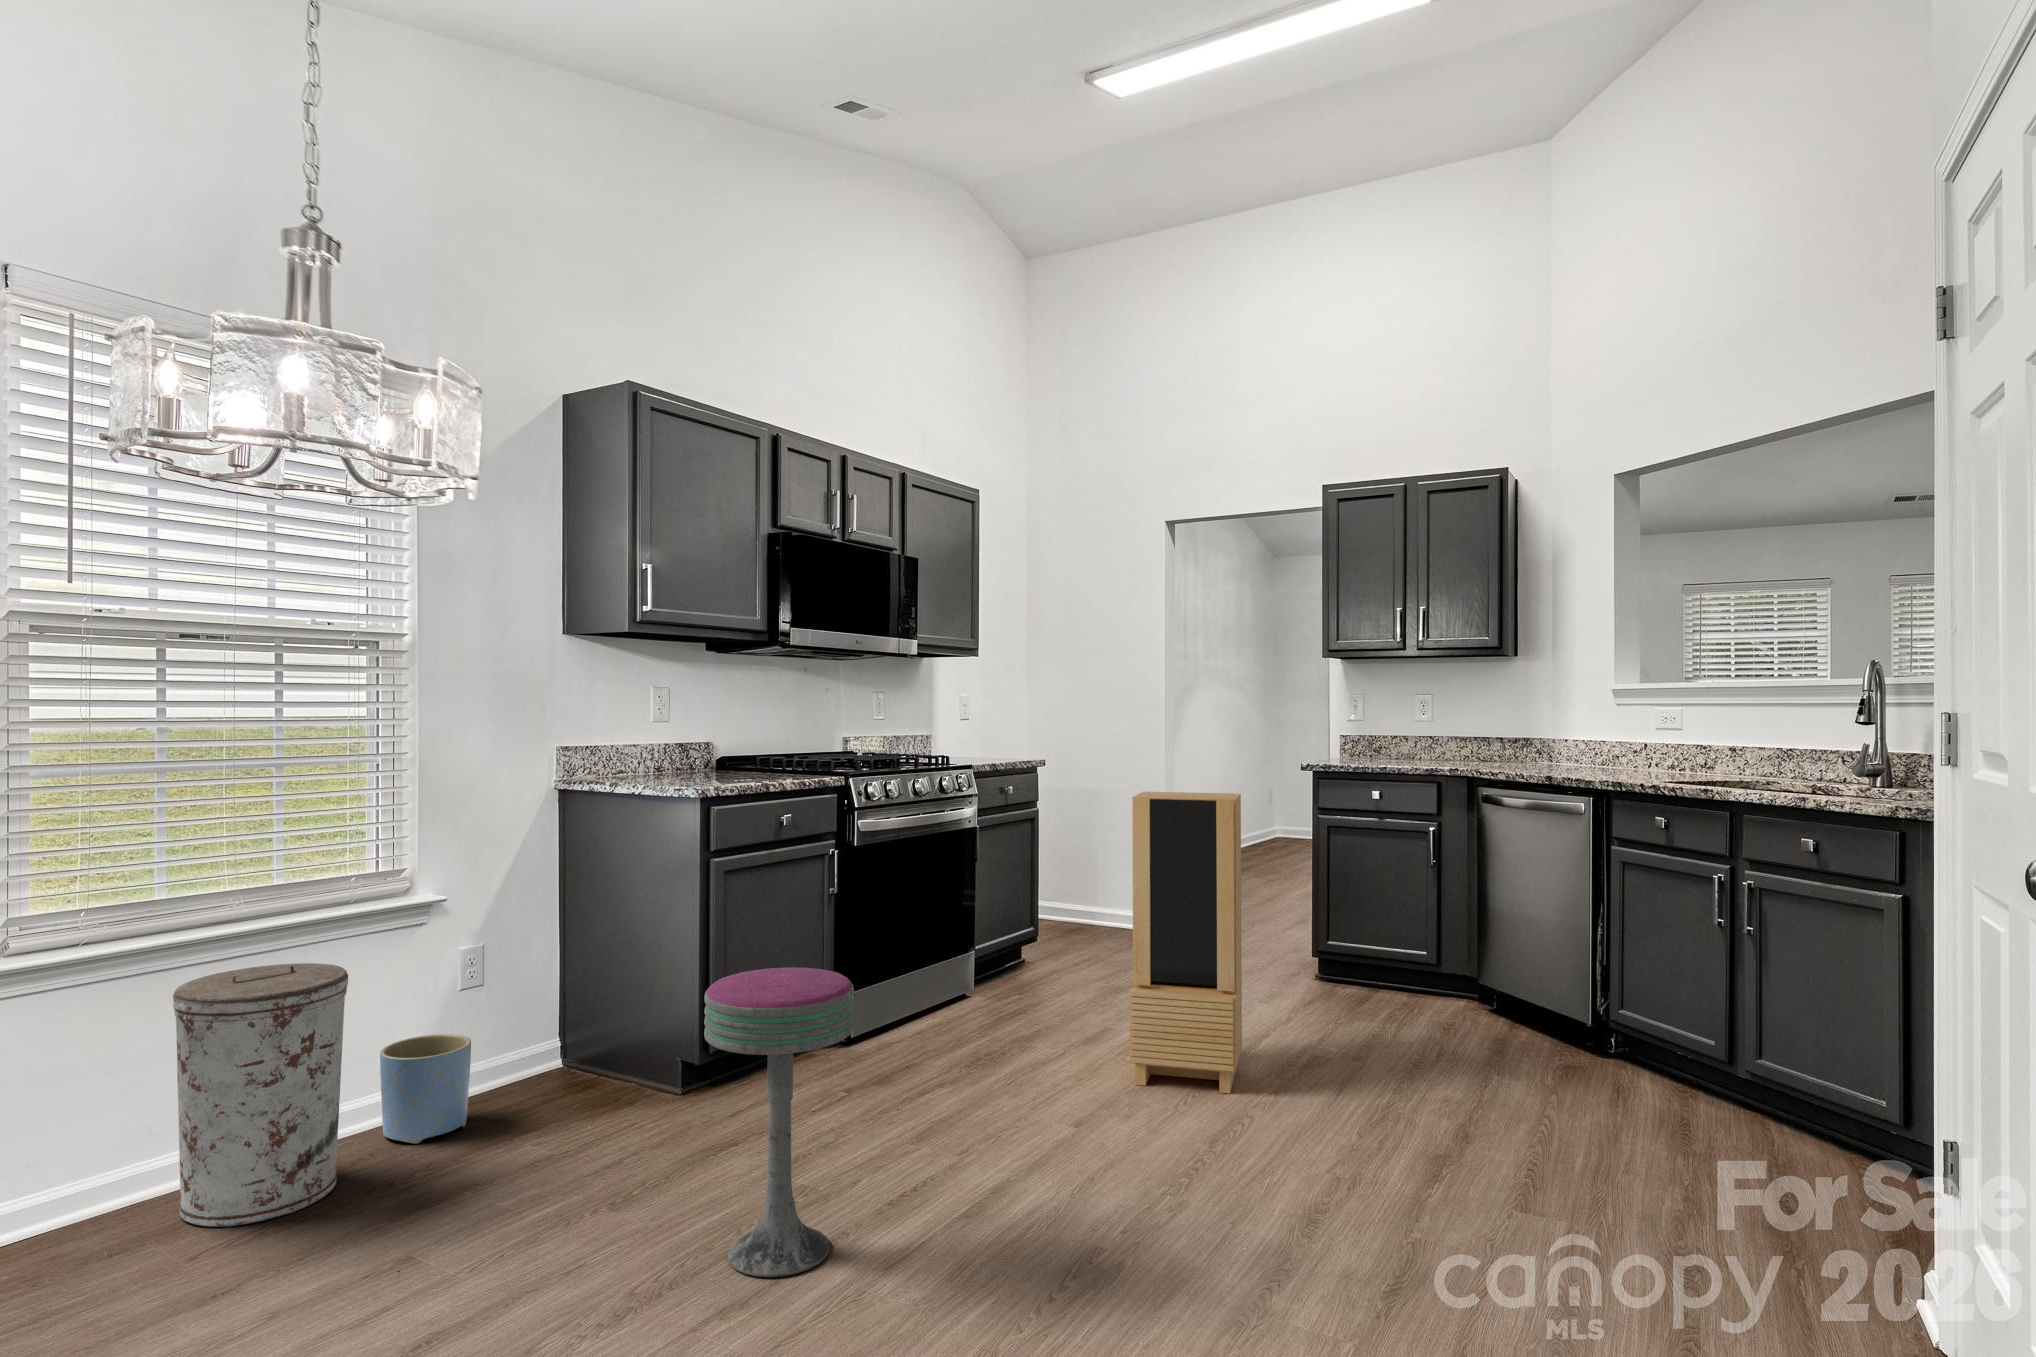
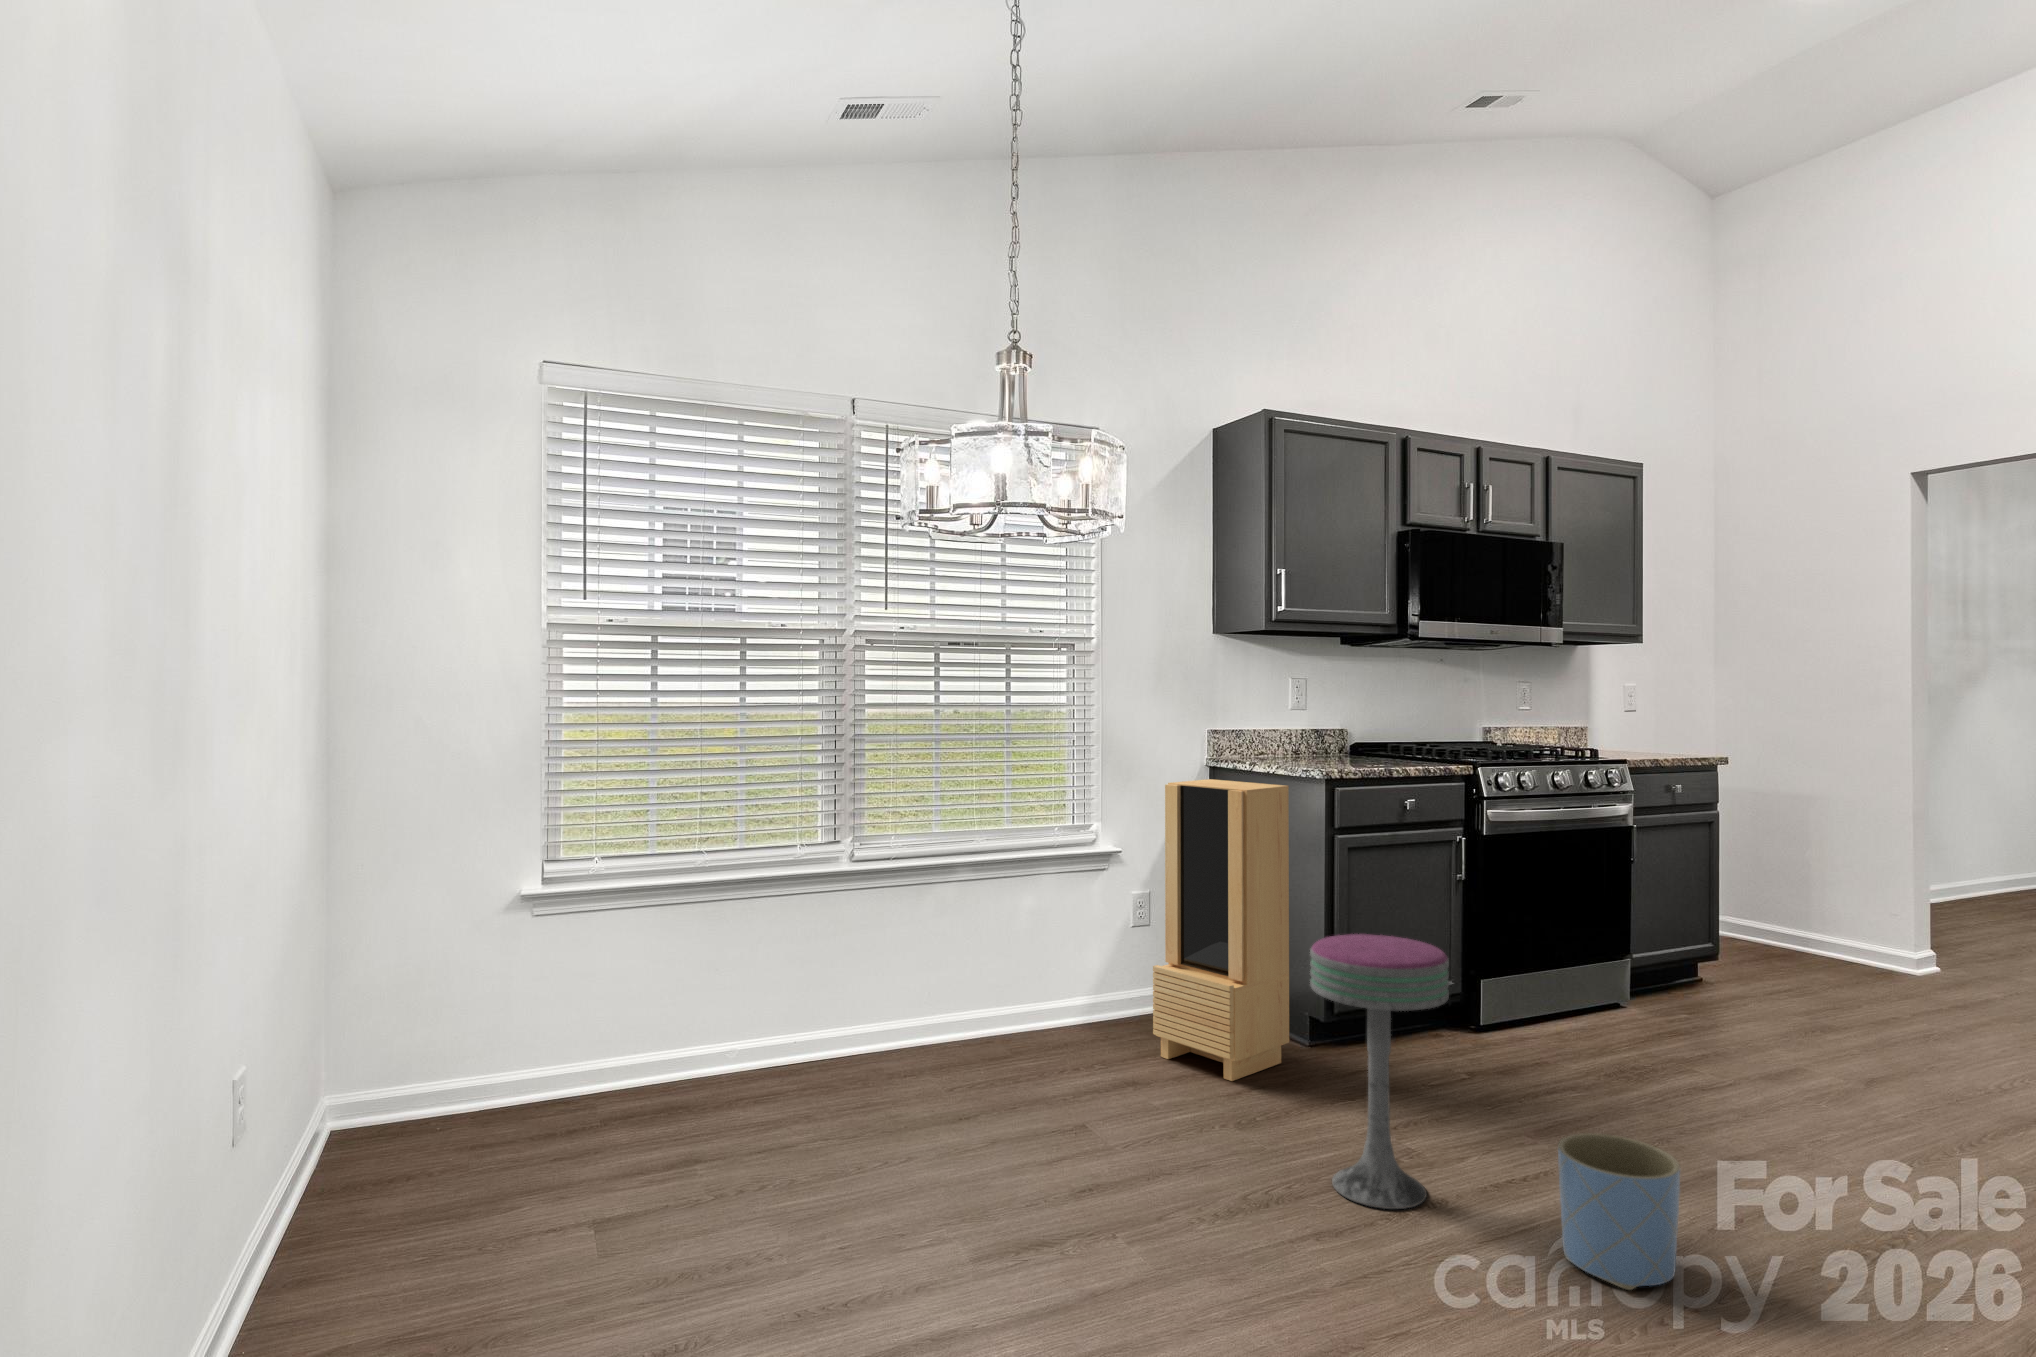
storage cabinet: present [1130,792,1242,1093] -> present [1153,779,1289,1081]
trash can: present [173,963,348,1227] -> none [945,887,1052,1071]
planter: present [380,1034,471,1144] -> present [1558,1133,1680,1290]

